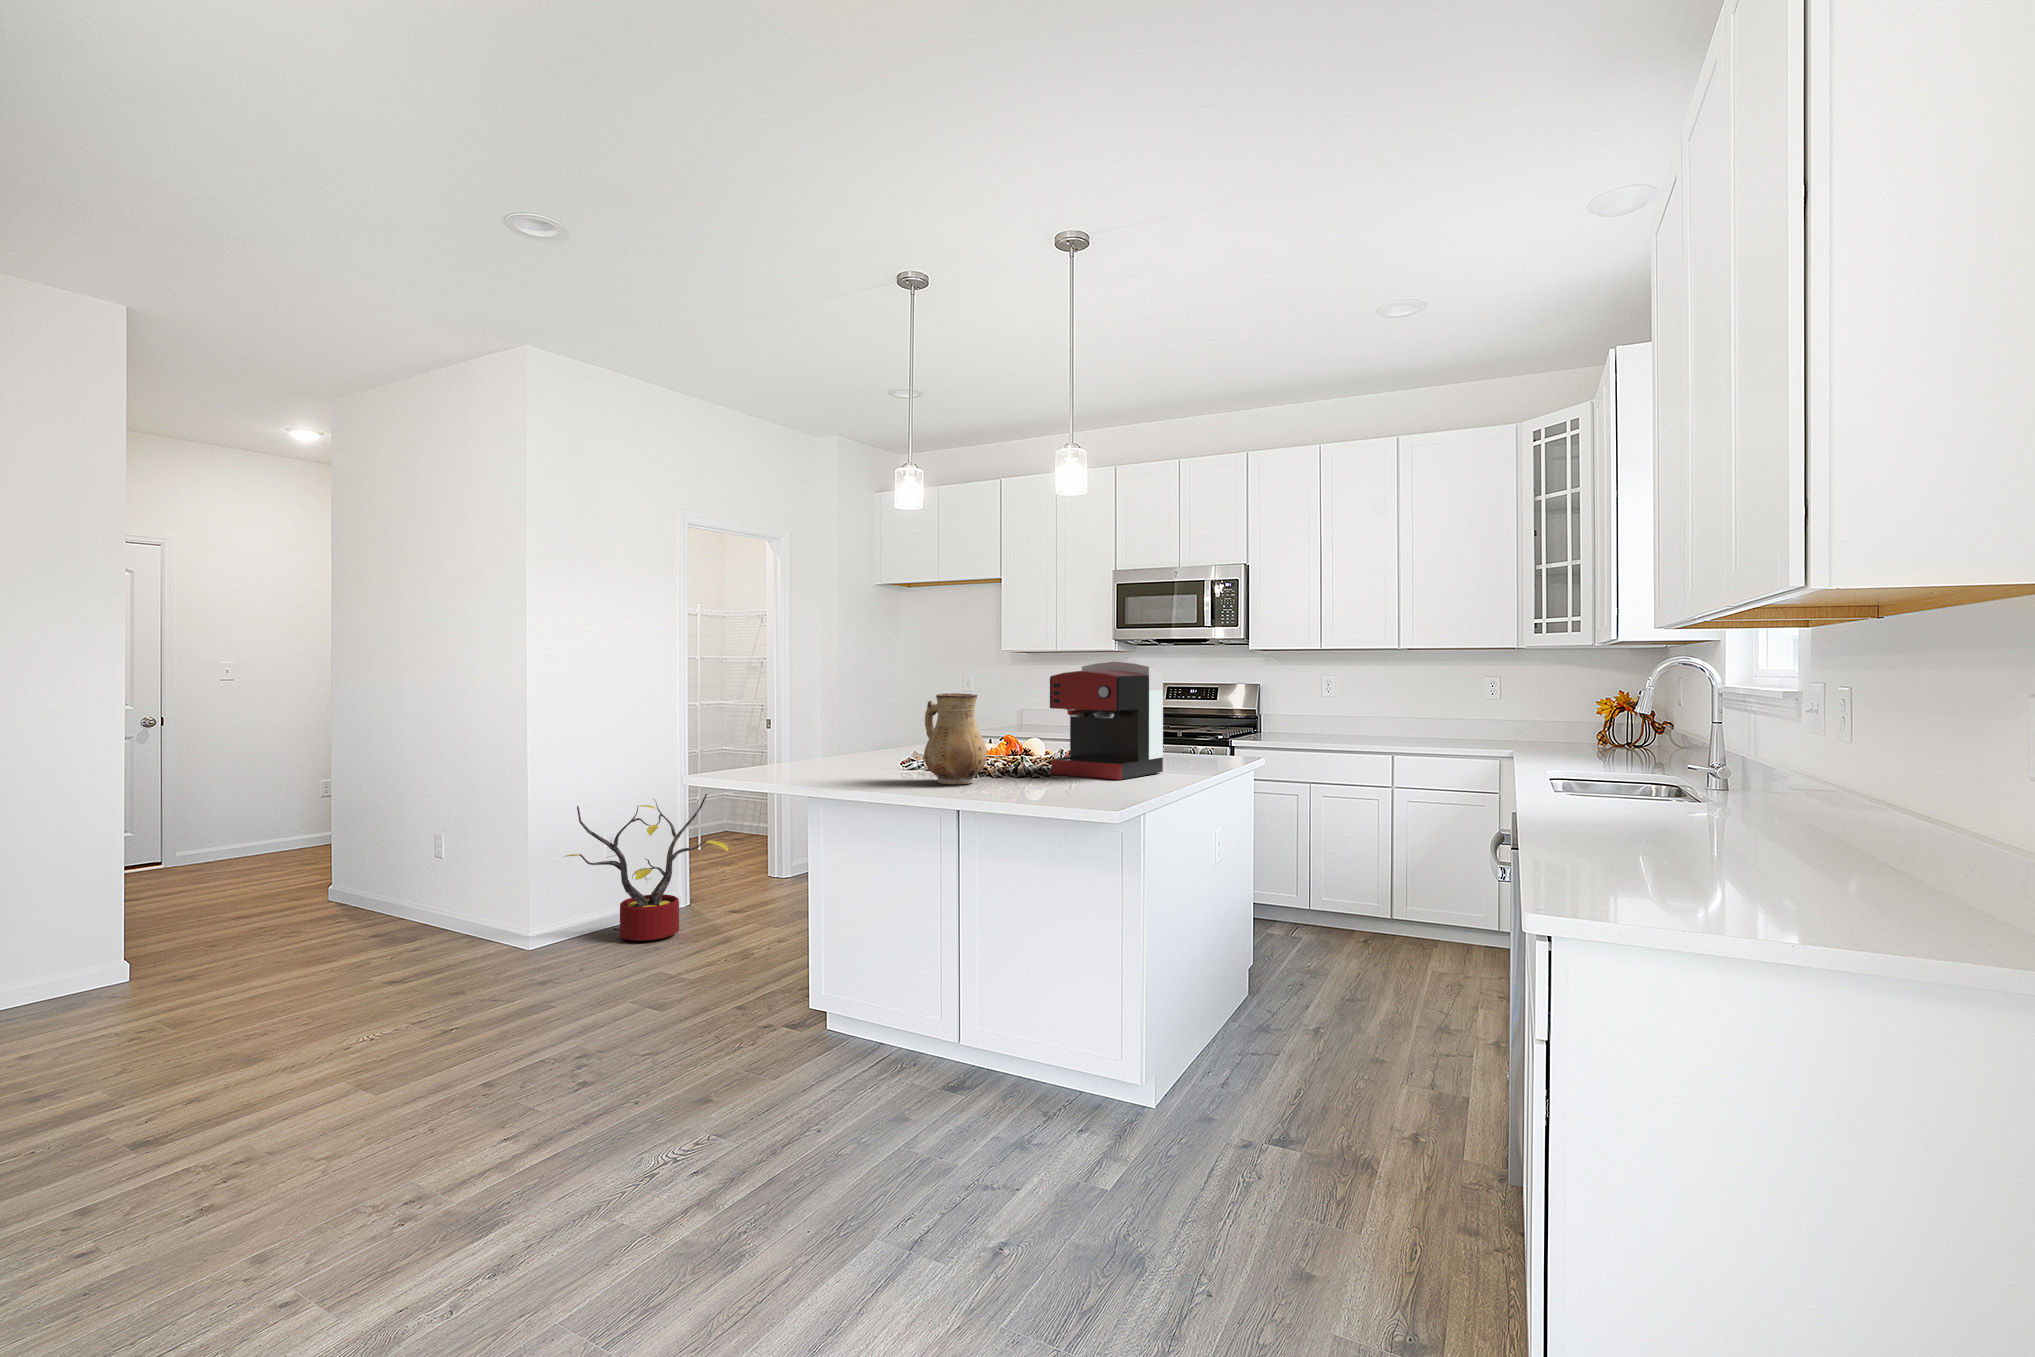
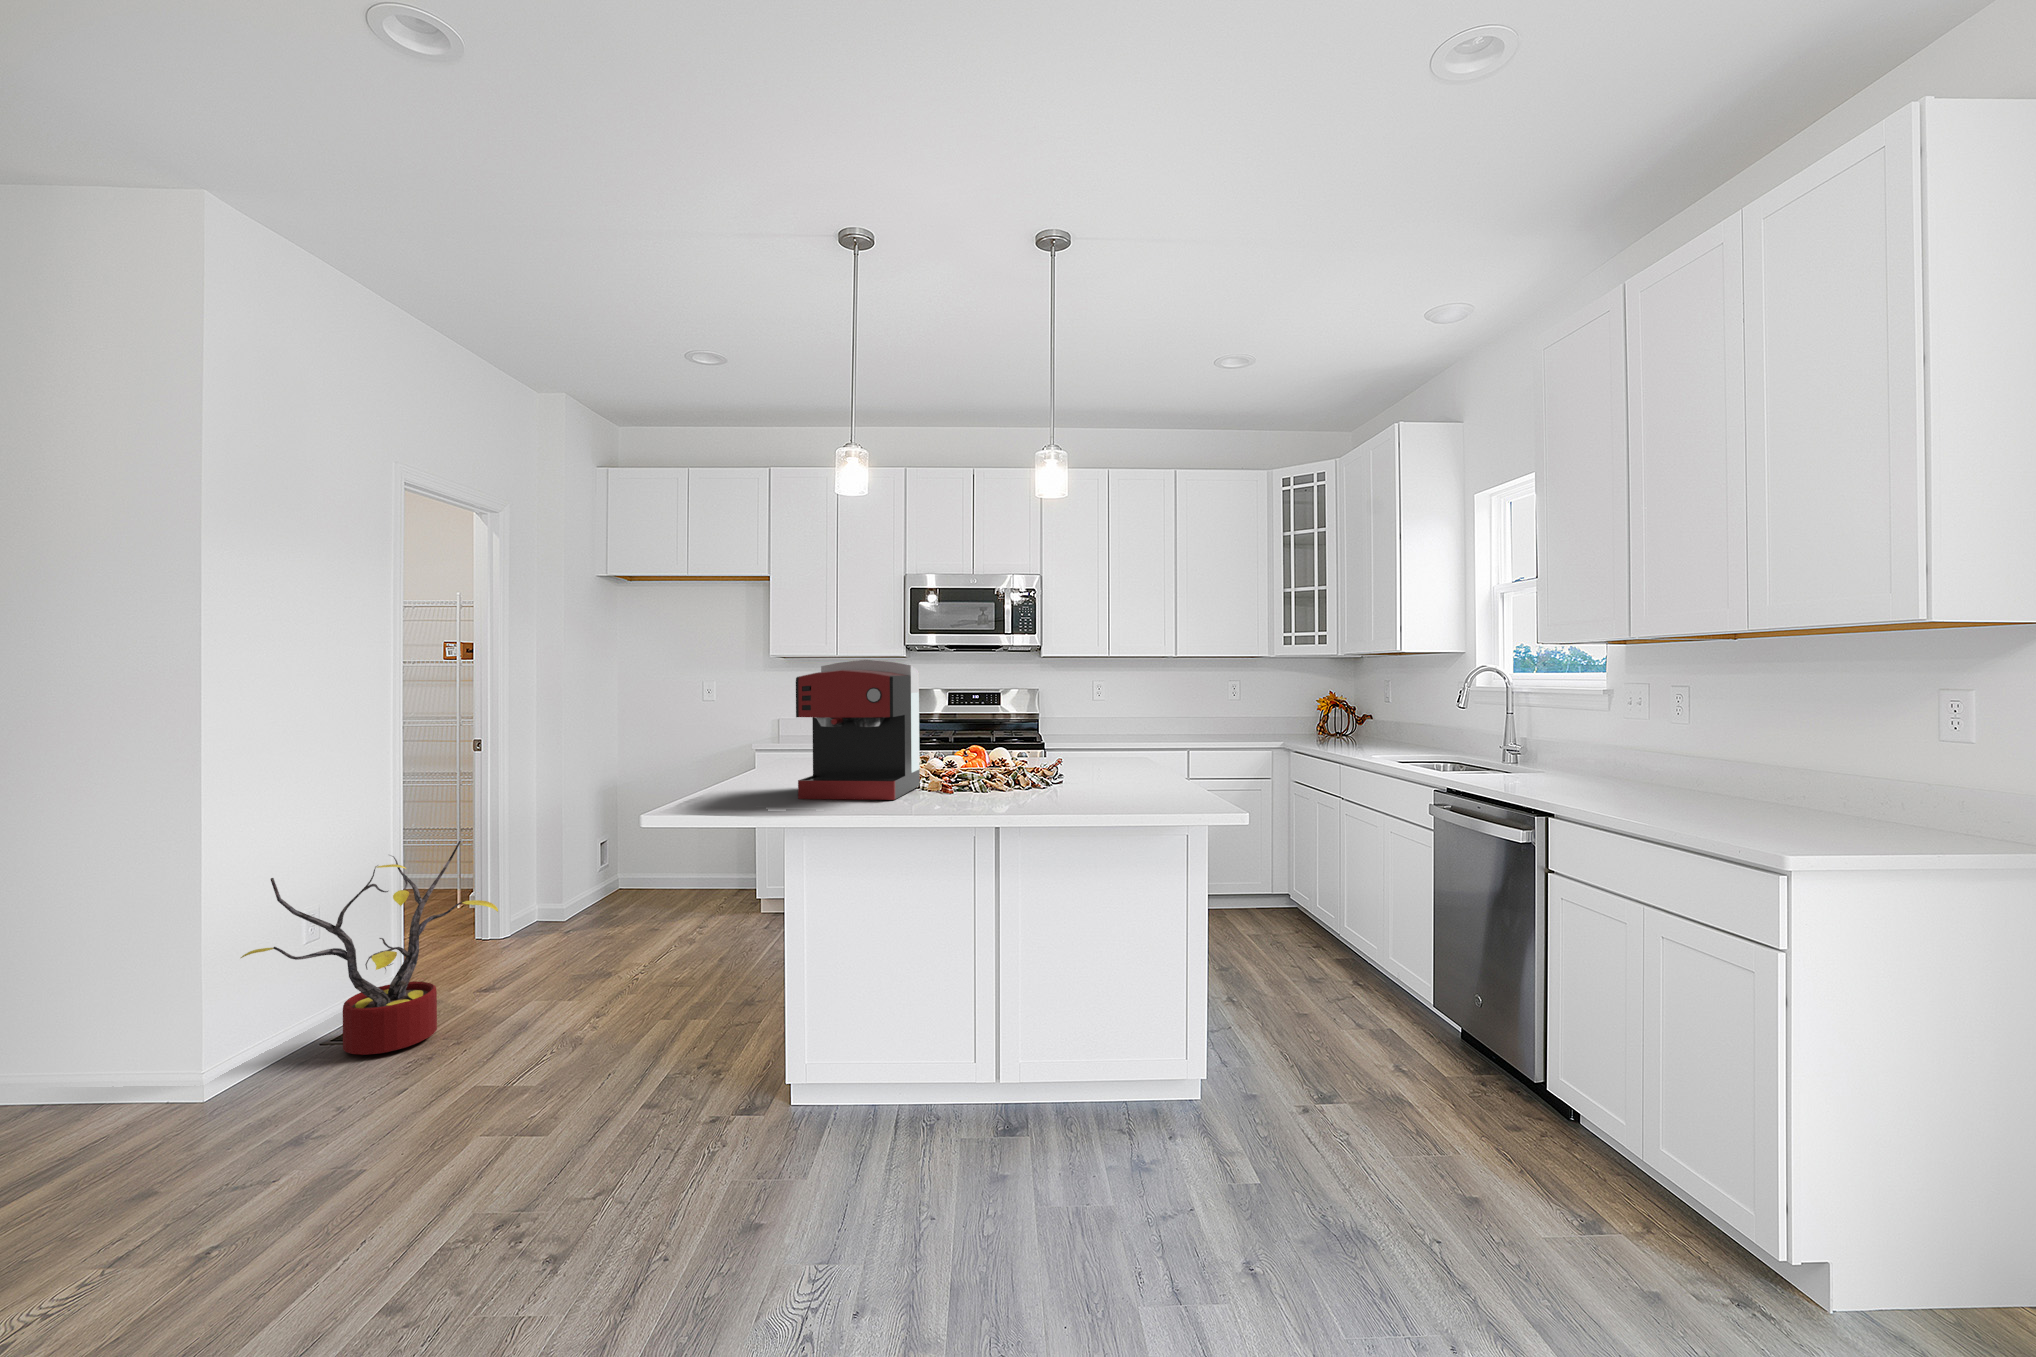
coffee maker: present [1050,662,1163,780] -> present [796,660,920,800]
ceramic pitcher: present [924,693,987,784] -> none [963,698,1043,799]

